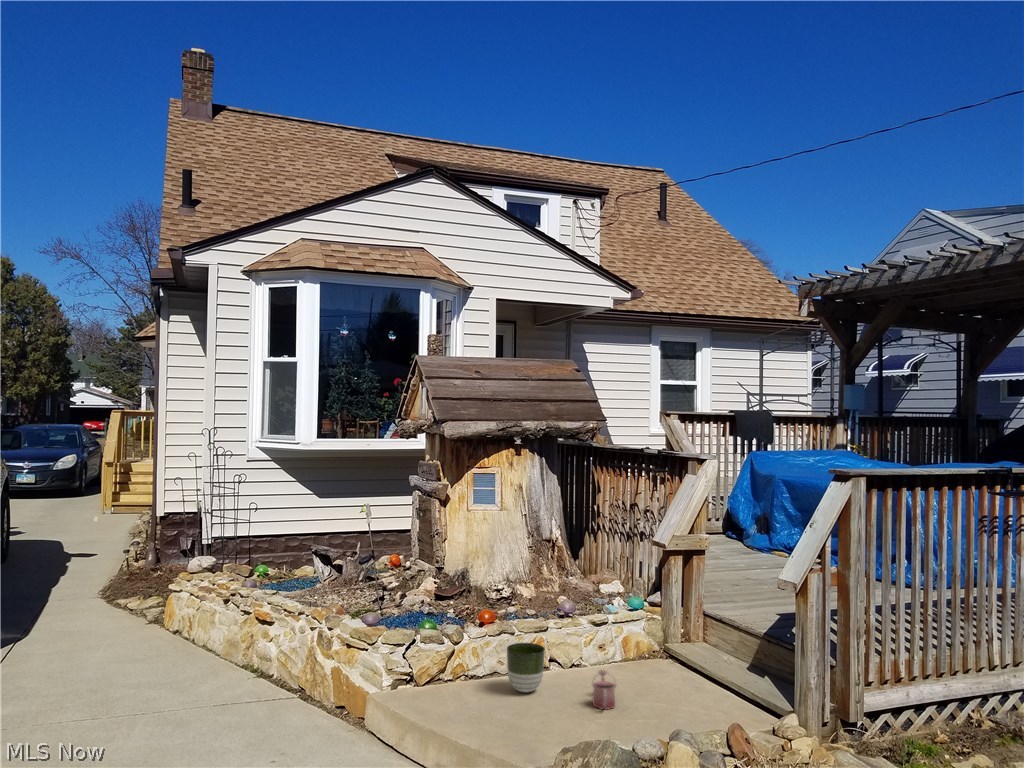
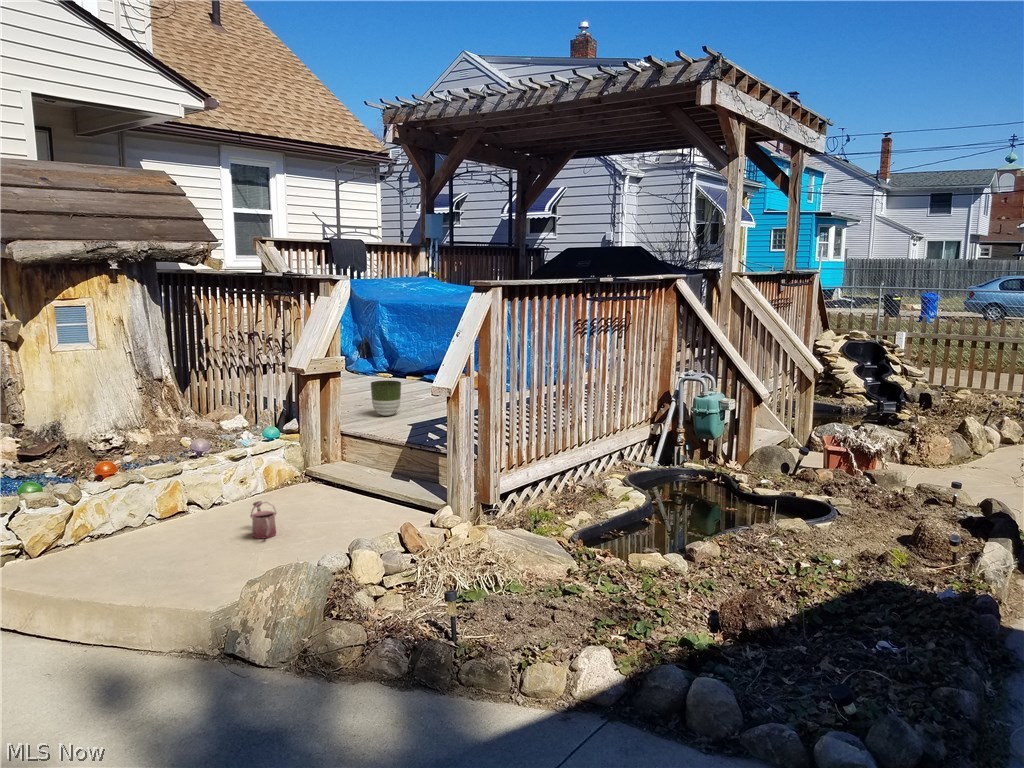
planter: present [507,643,545,693] -> present [371,380,401,416]

